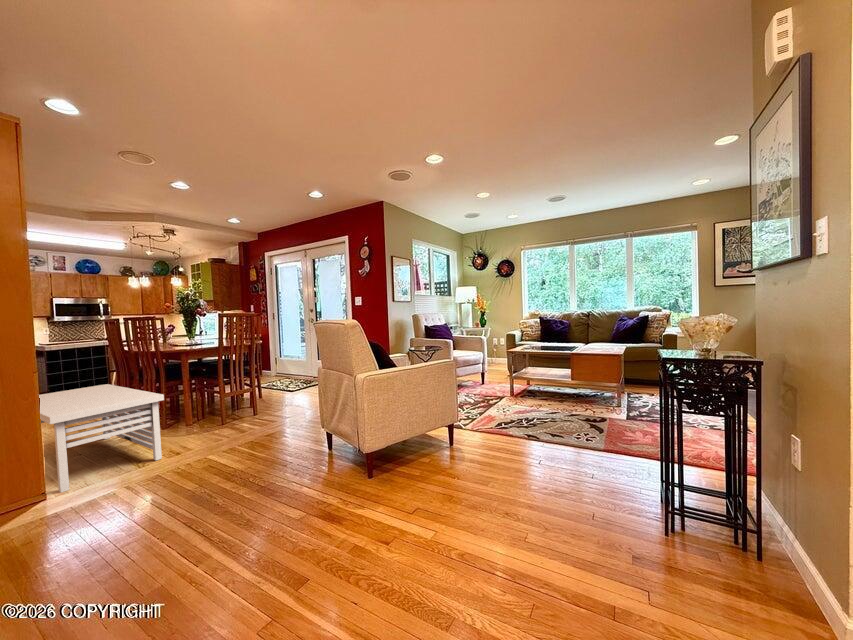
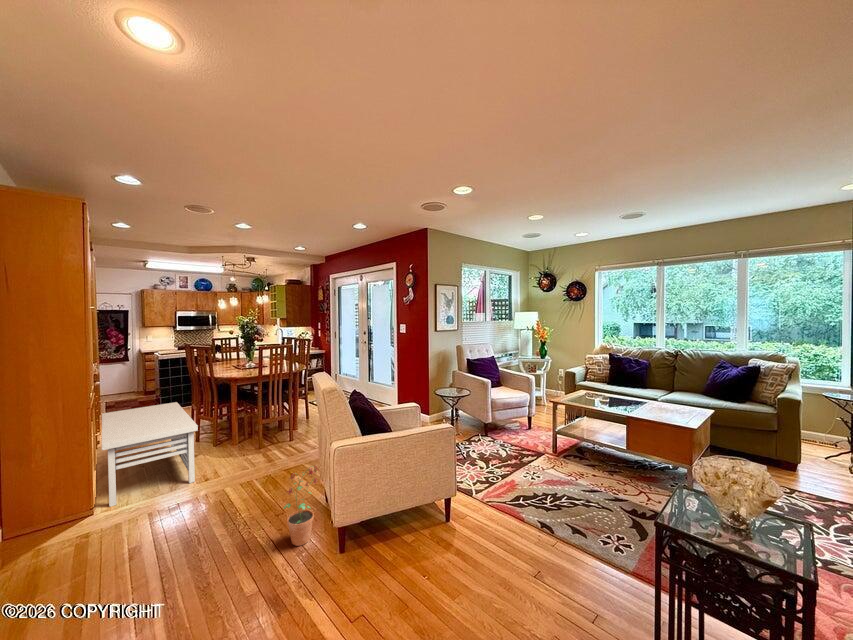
potted plant: none [305,404,339,482] -> present [284,467,318,546]

